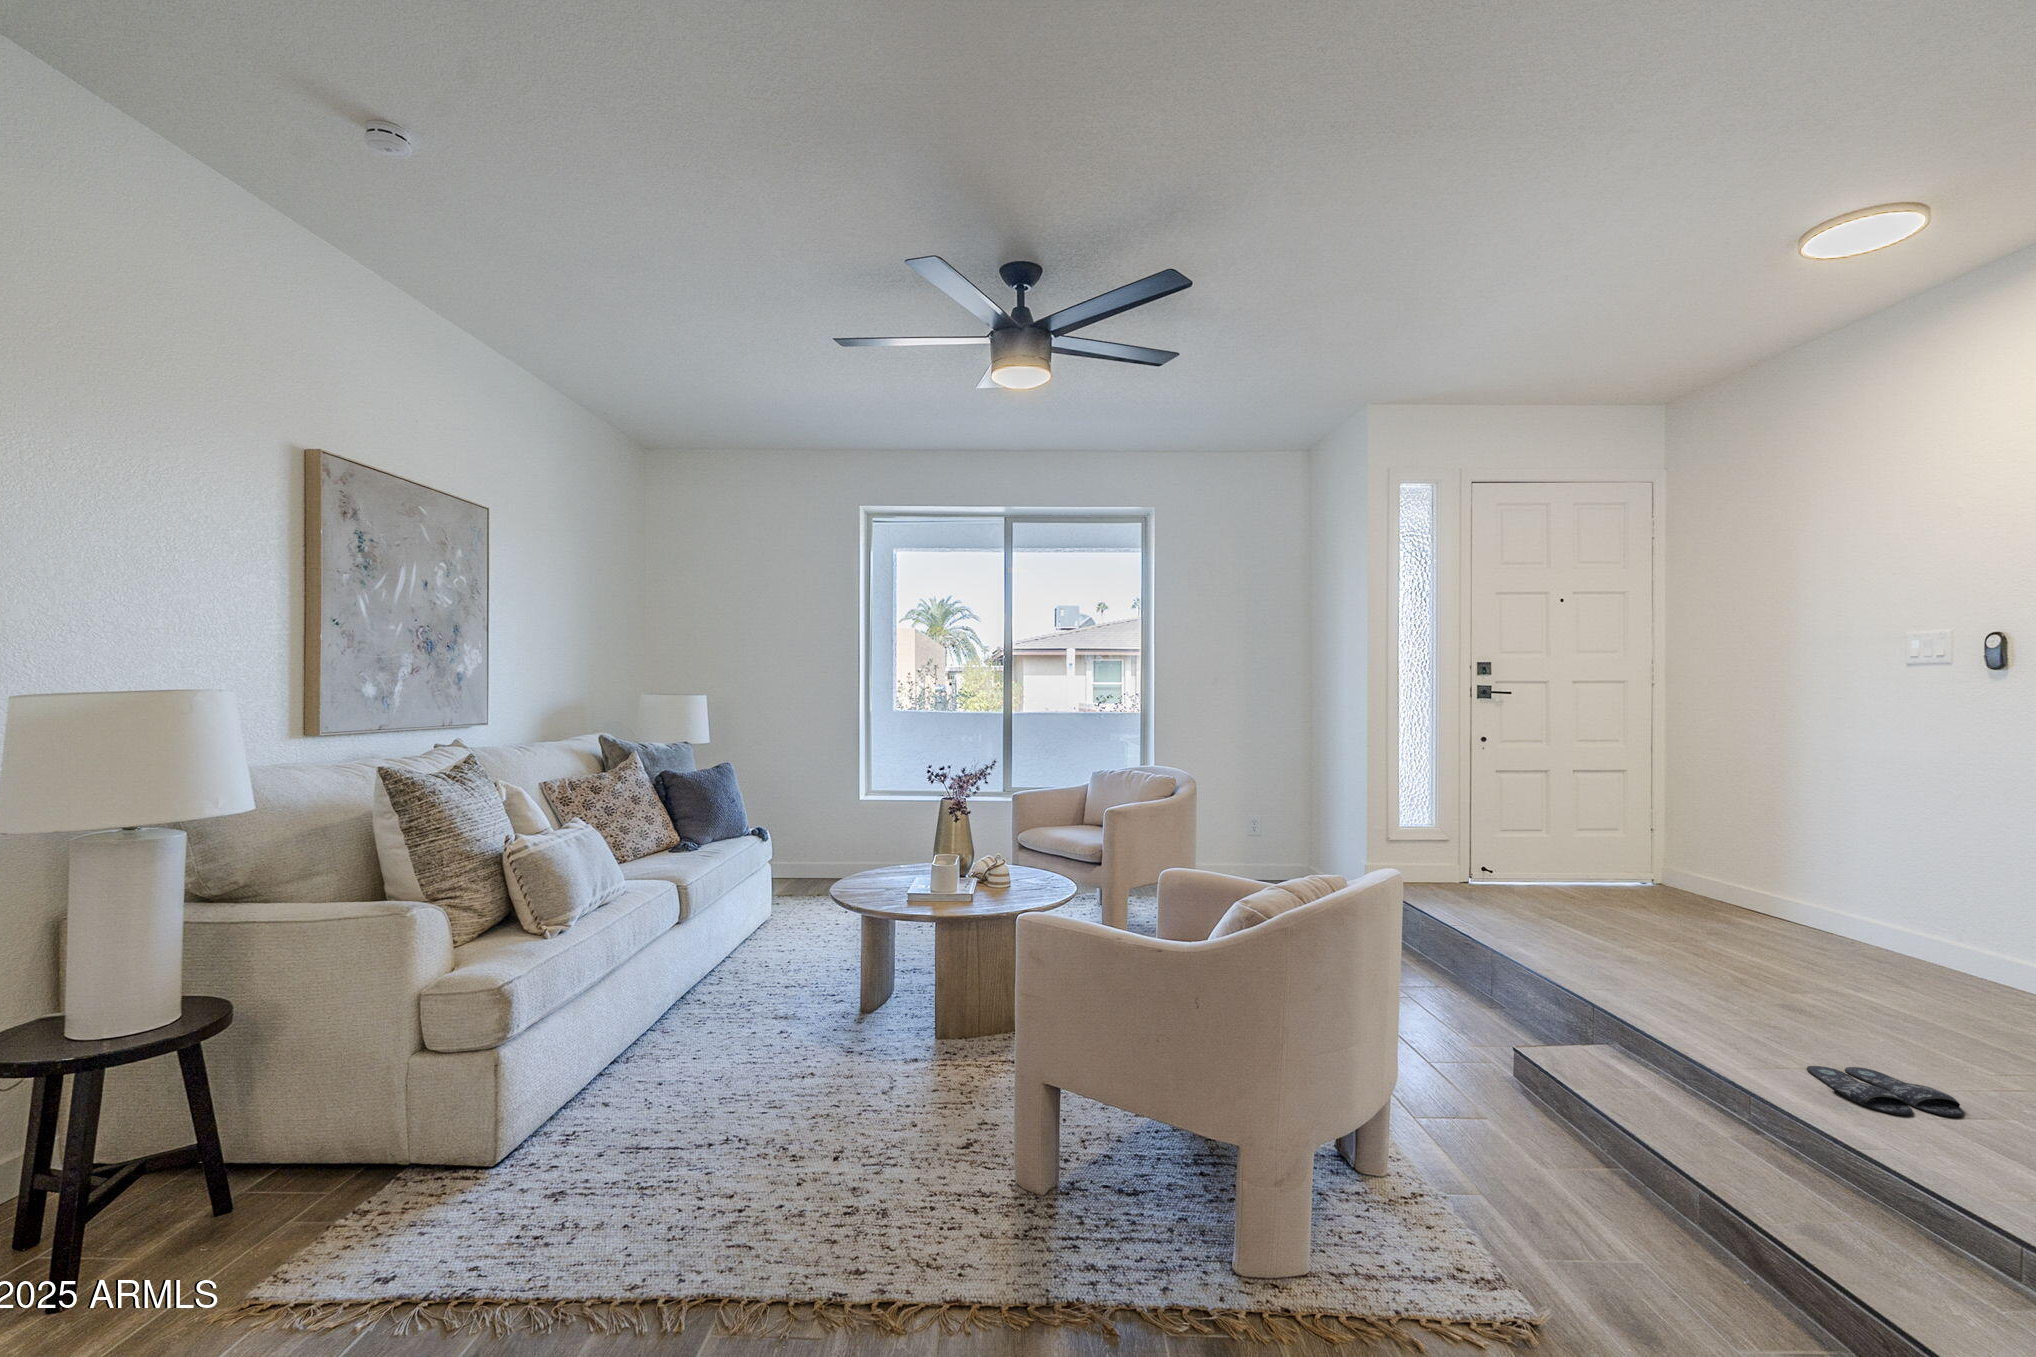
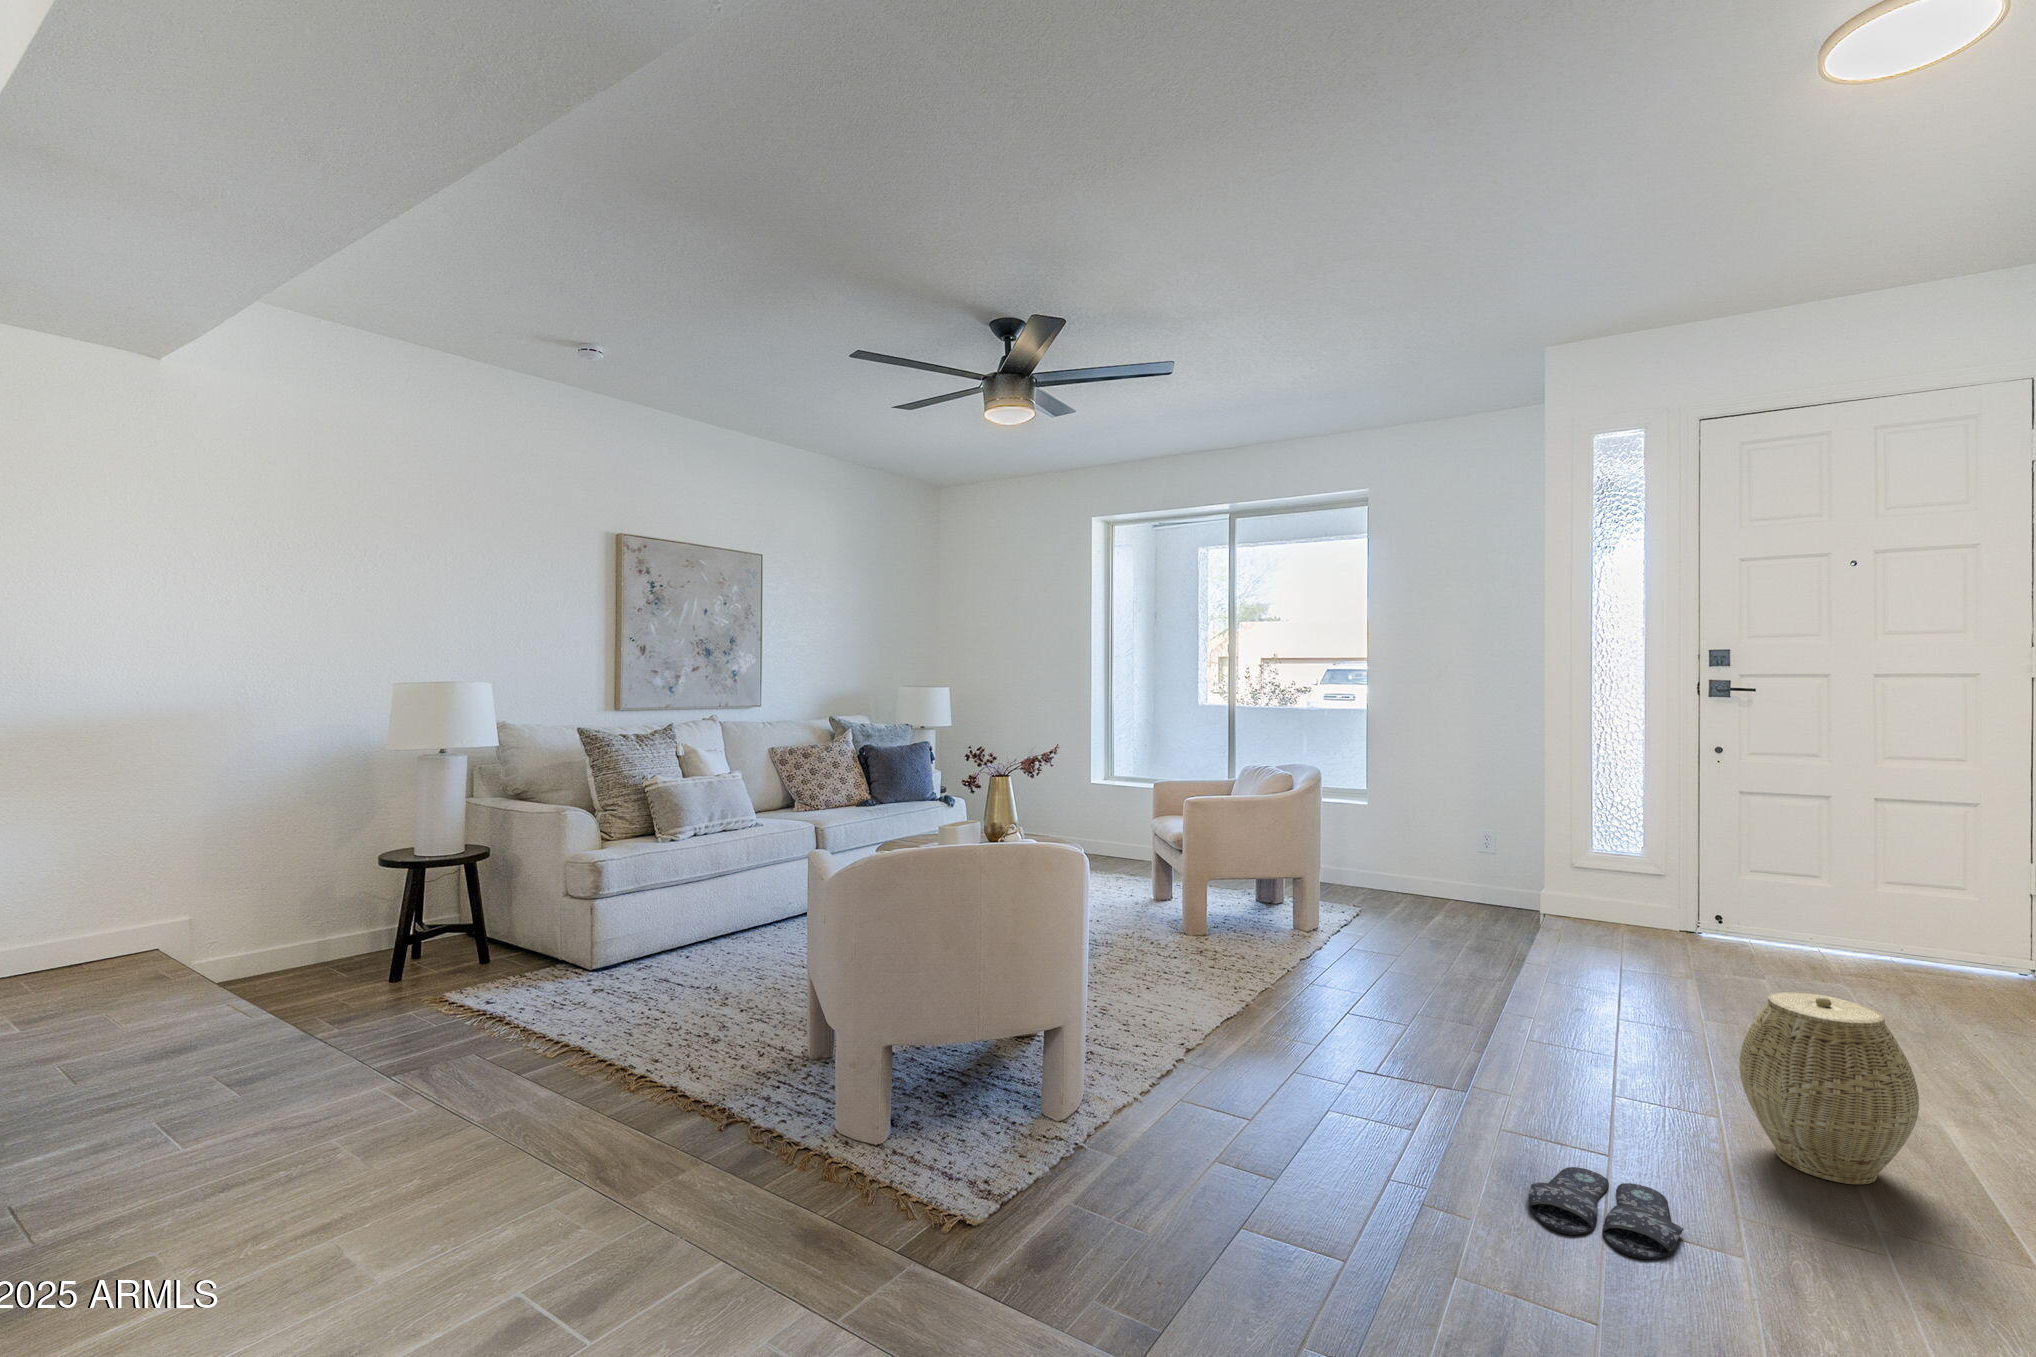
woven basket: none [1796,906,1922,1033] -> present [1739,992,1919,1184]

